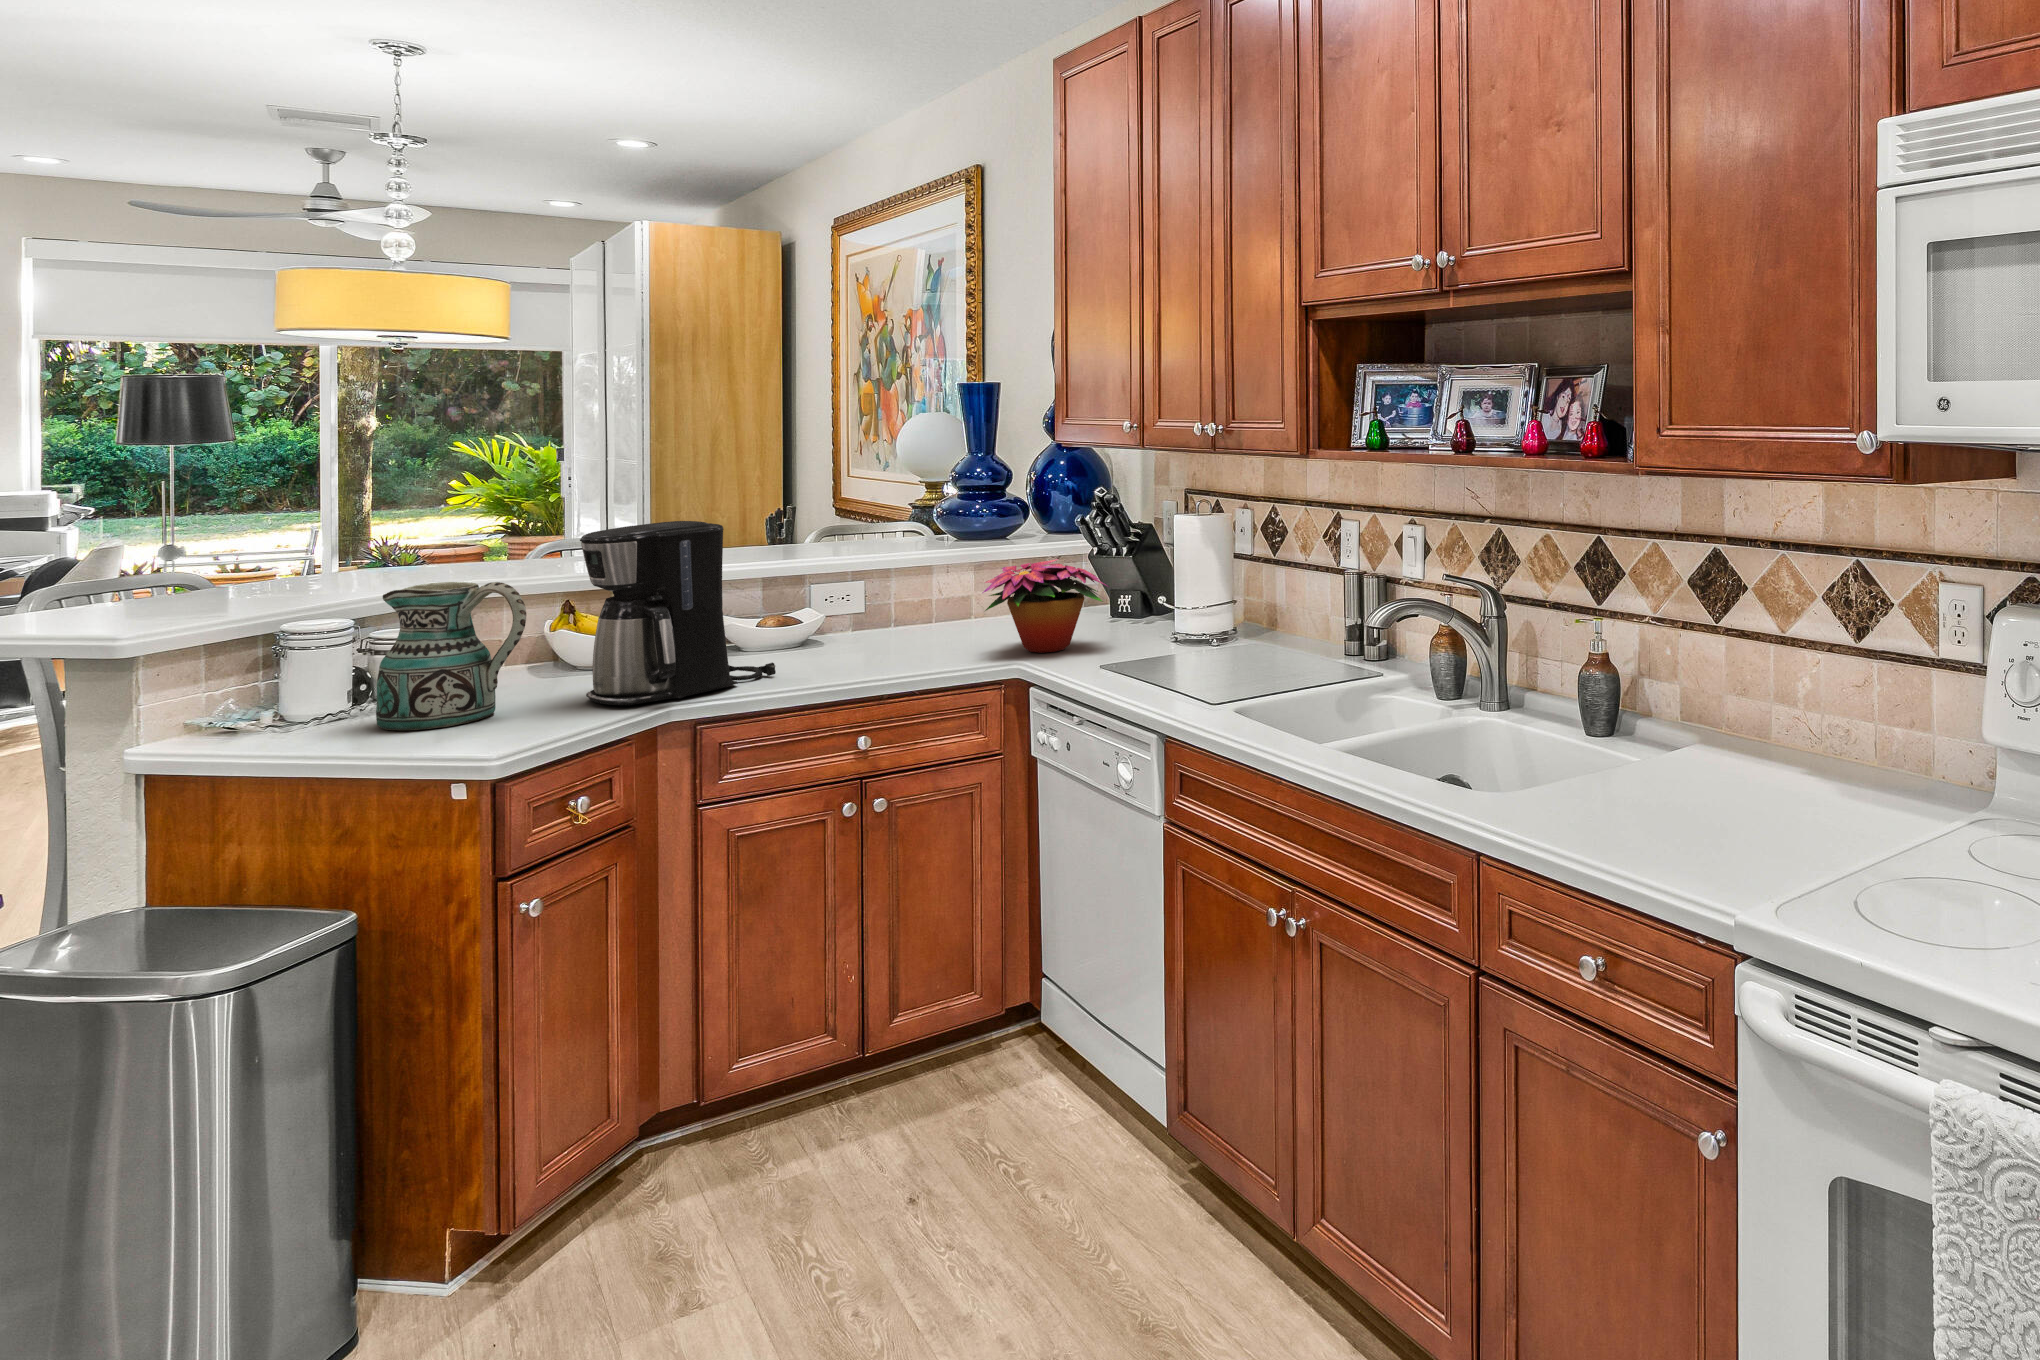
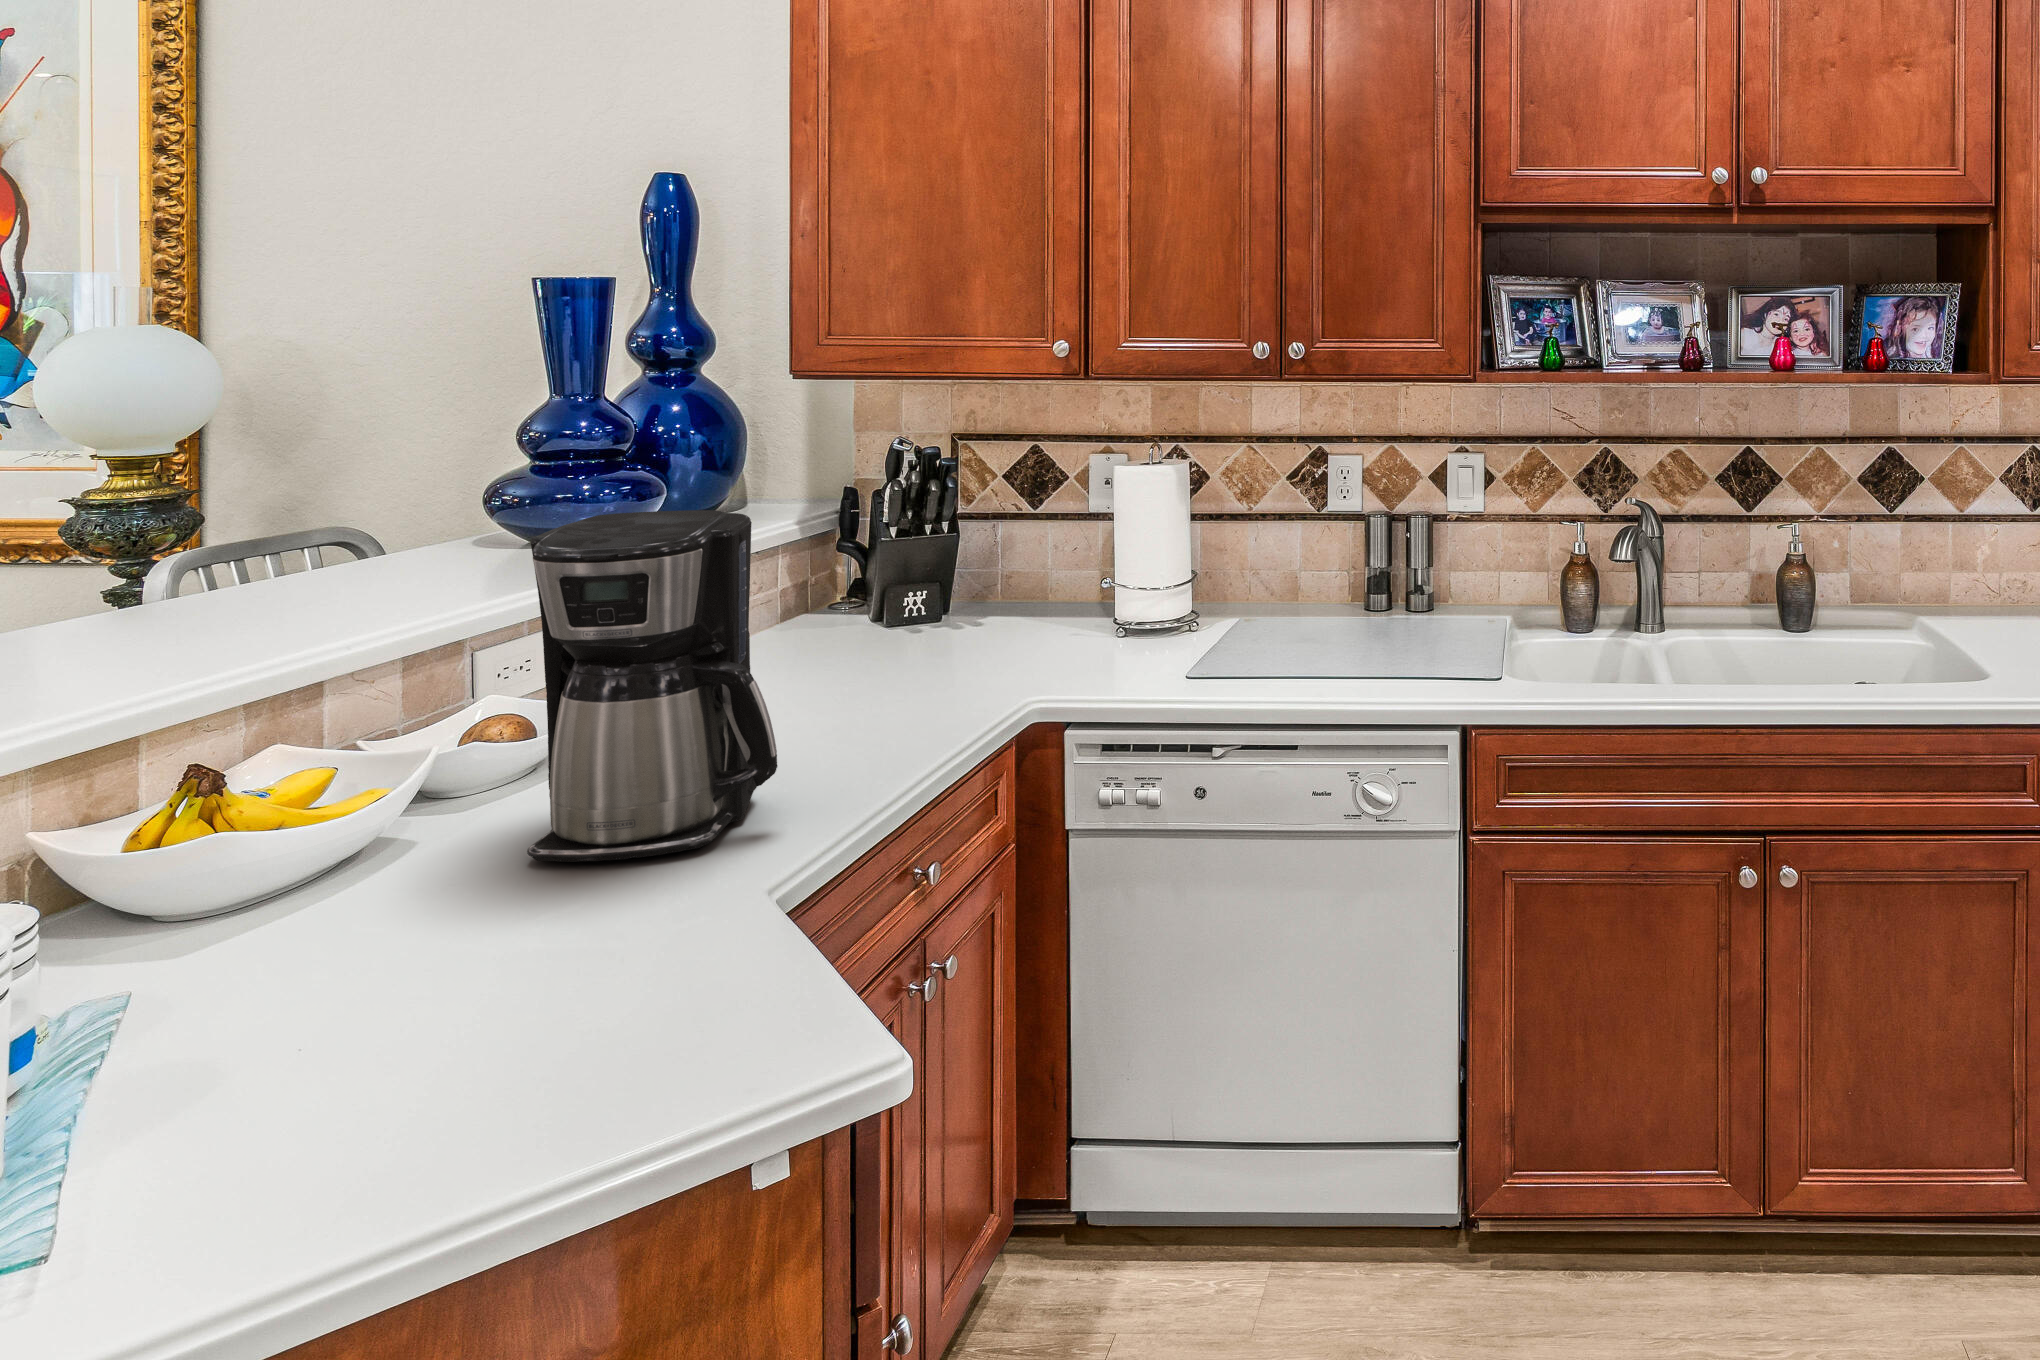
flower arrangement: present [983,559,1109,653] -> none [873,532,1082,672]
ceramic pitcher: present [376,582,526,730] -> none [235,654,552,1008]

